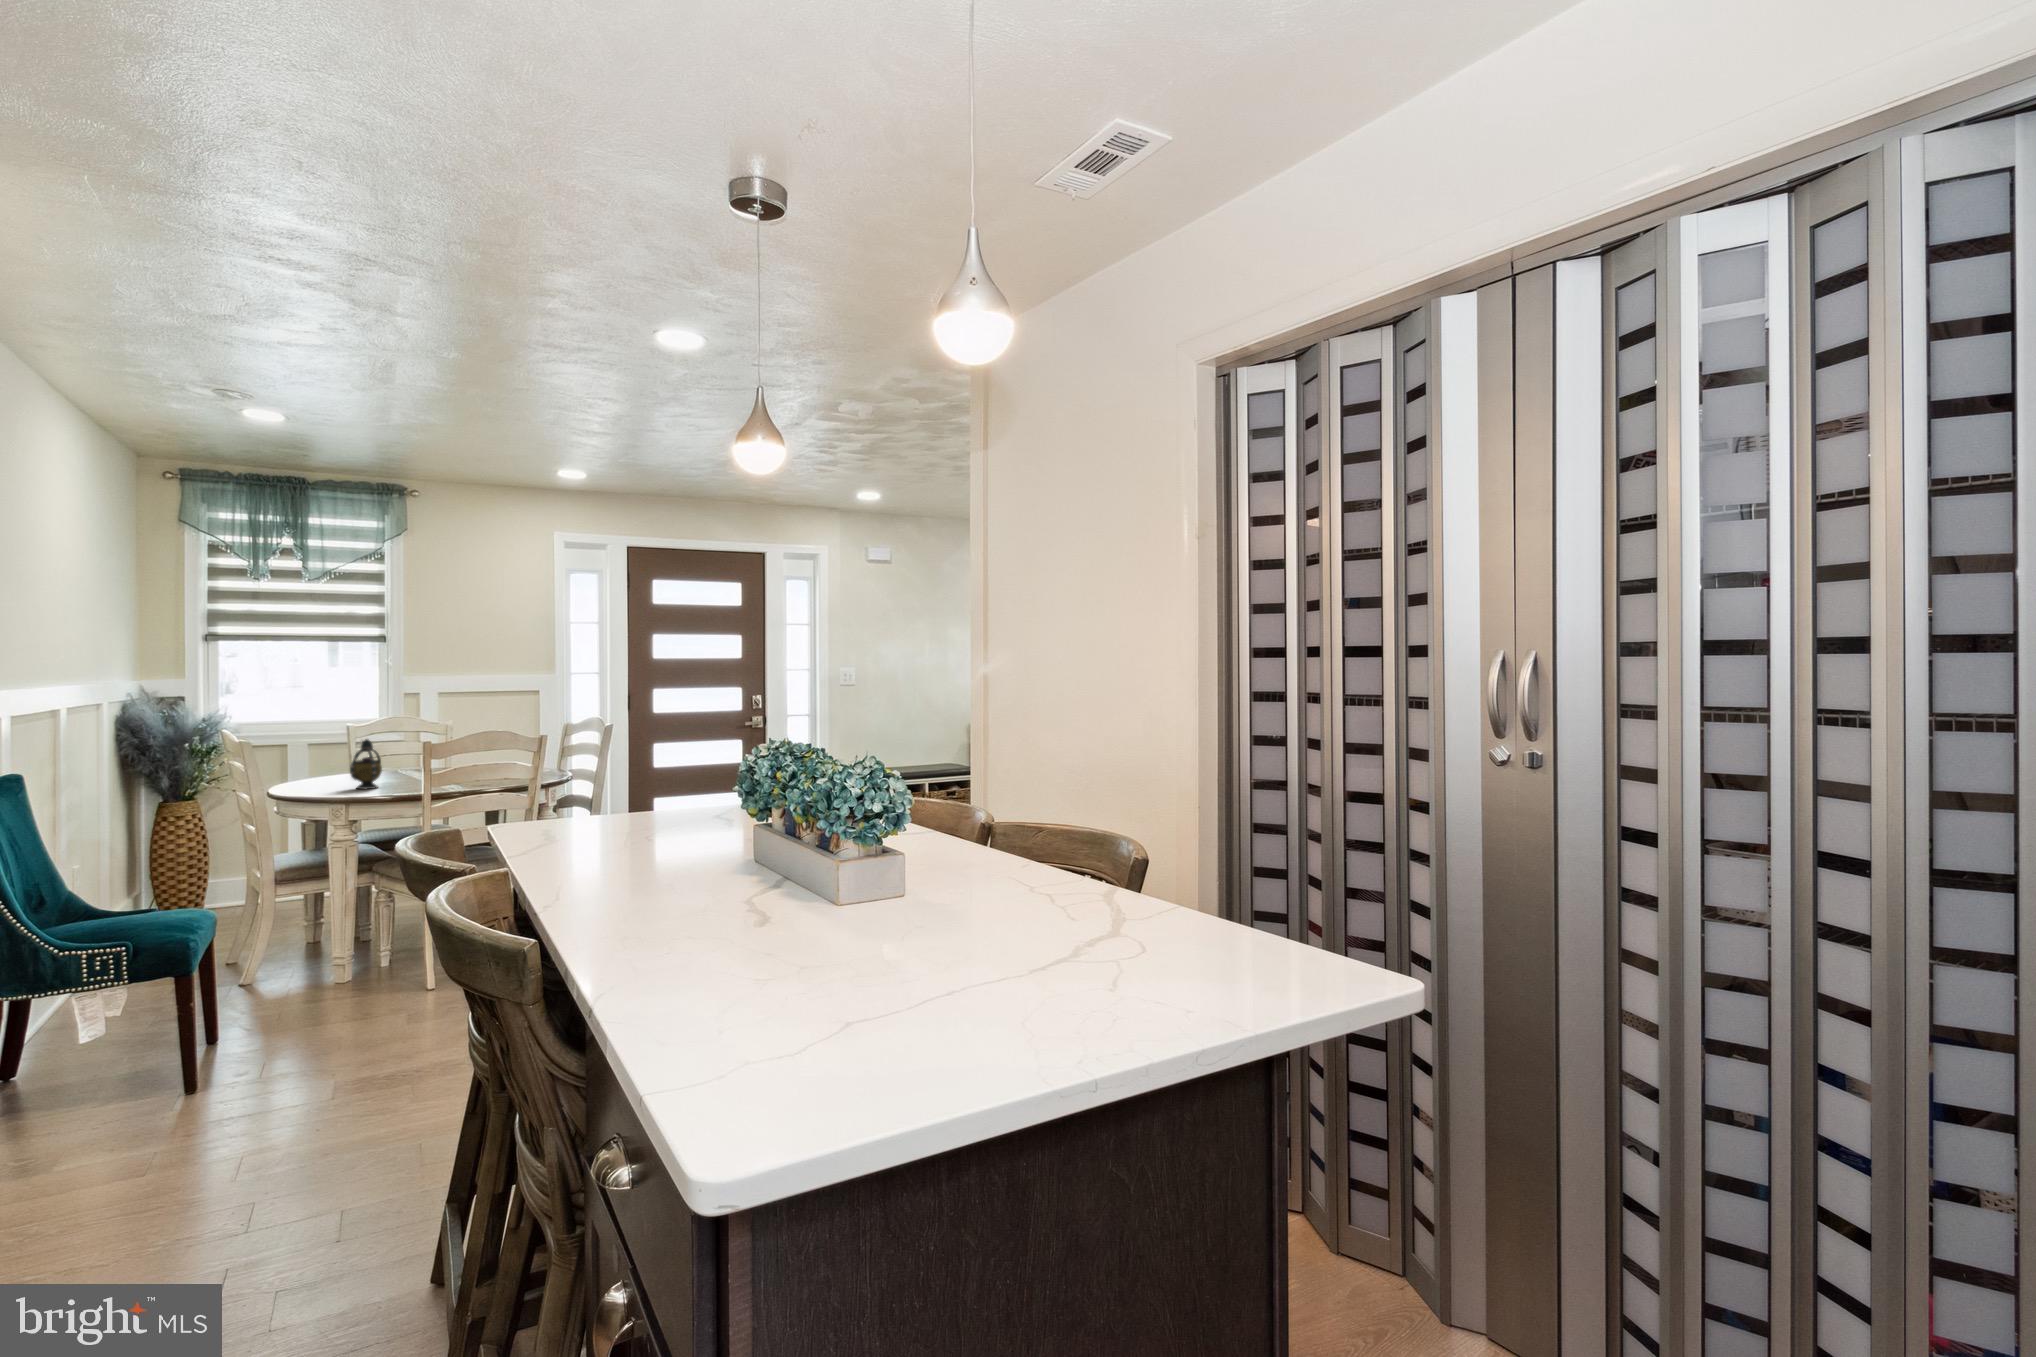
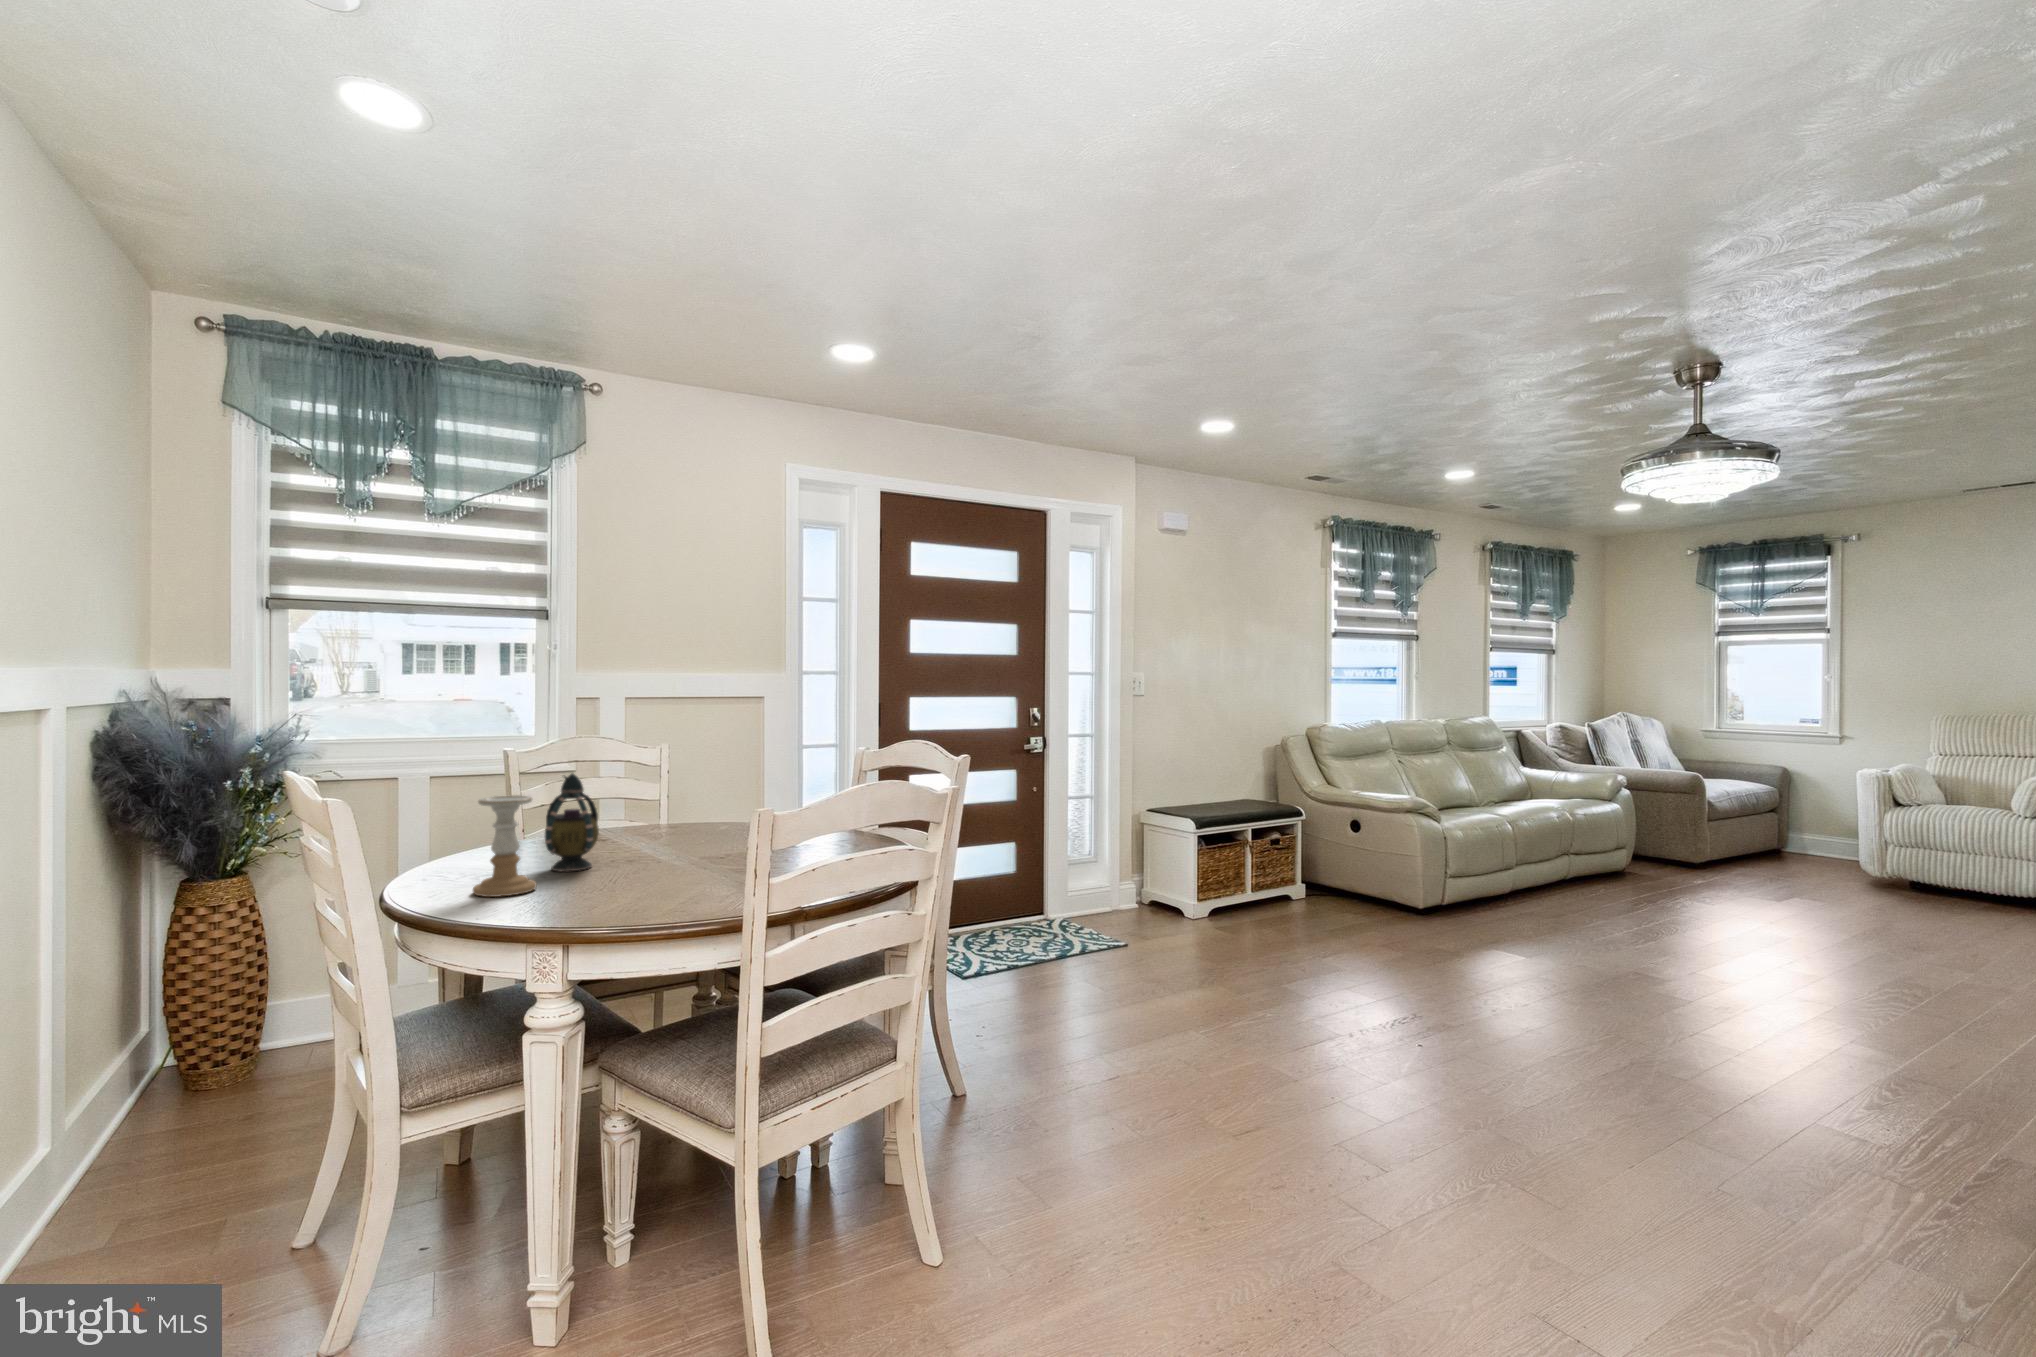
candle holder: none [309,749,342,797] -> present [473,795,537,897]

